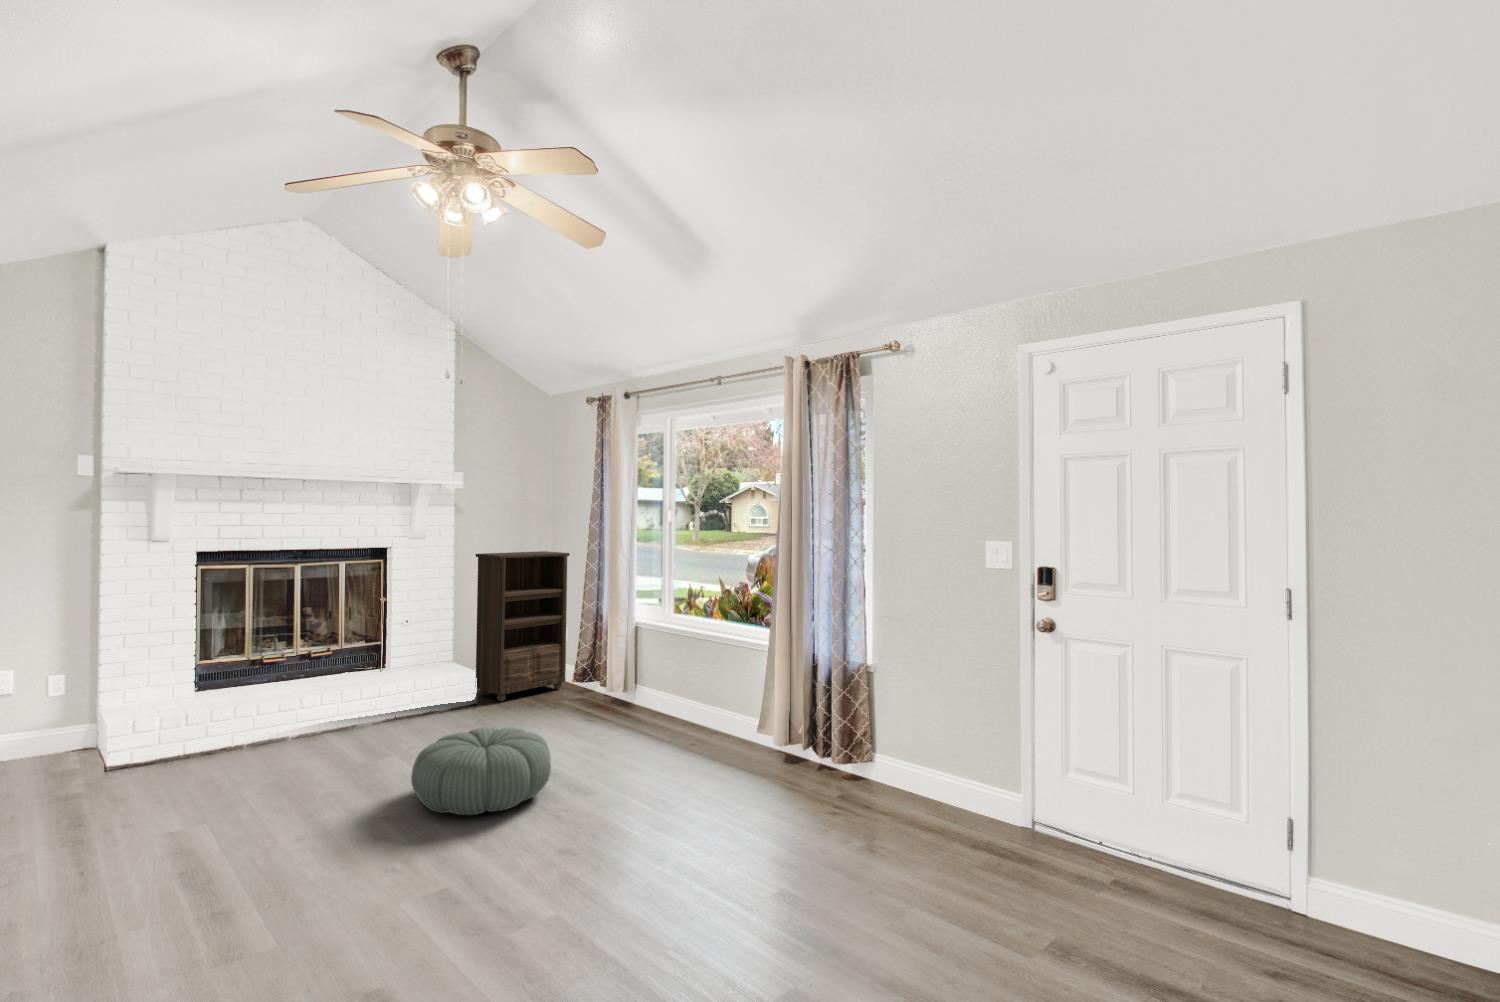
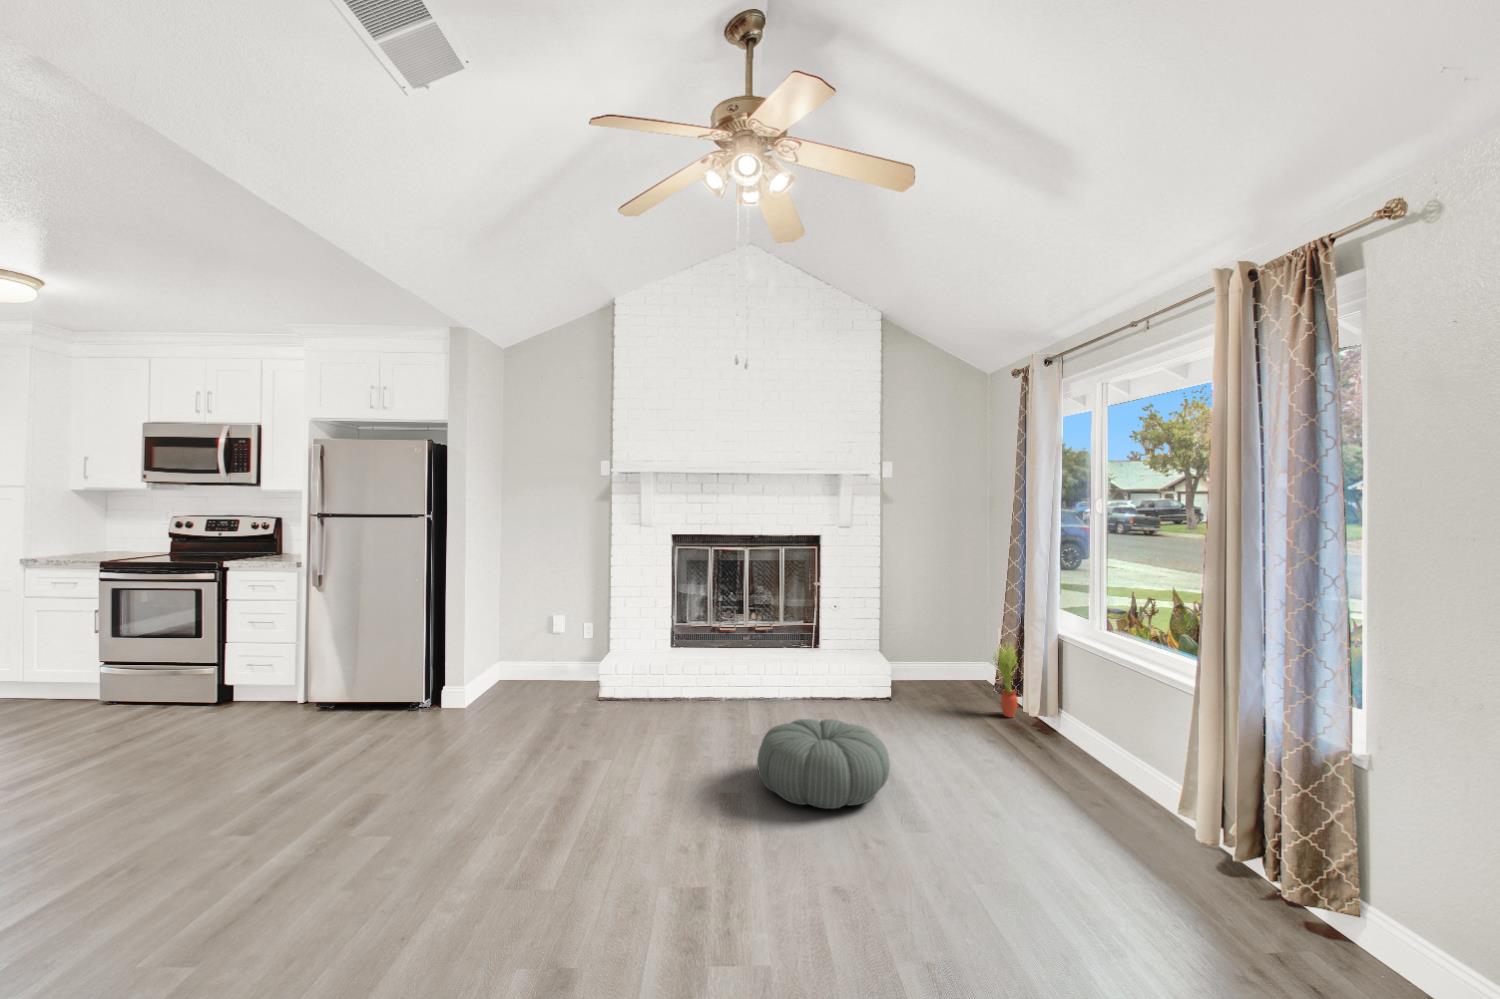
bookshelf: present [476,551,569,701] -> none [894,546,991,698]
potted plant: none [579,633,603,700] -> present [994,643,1018,717]

